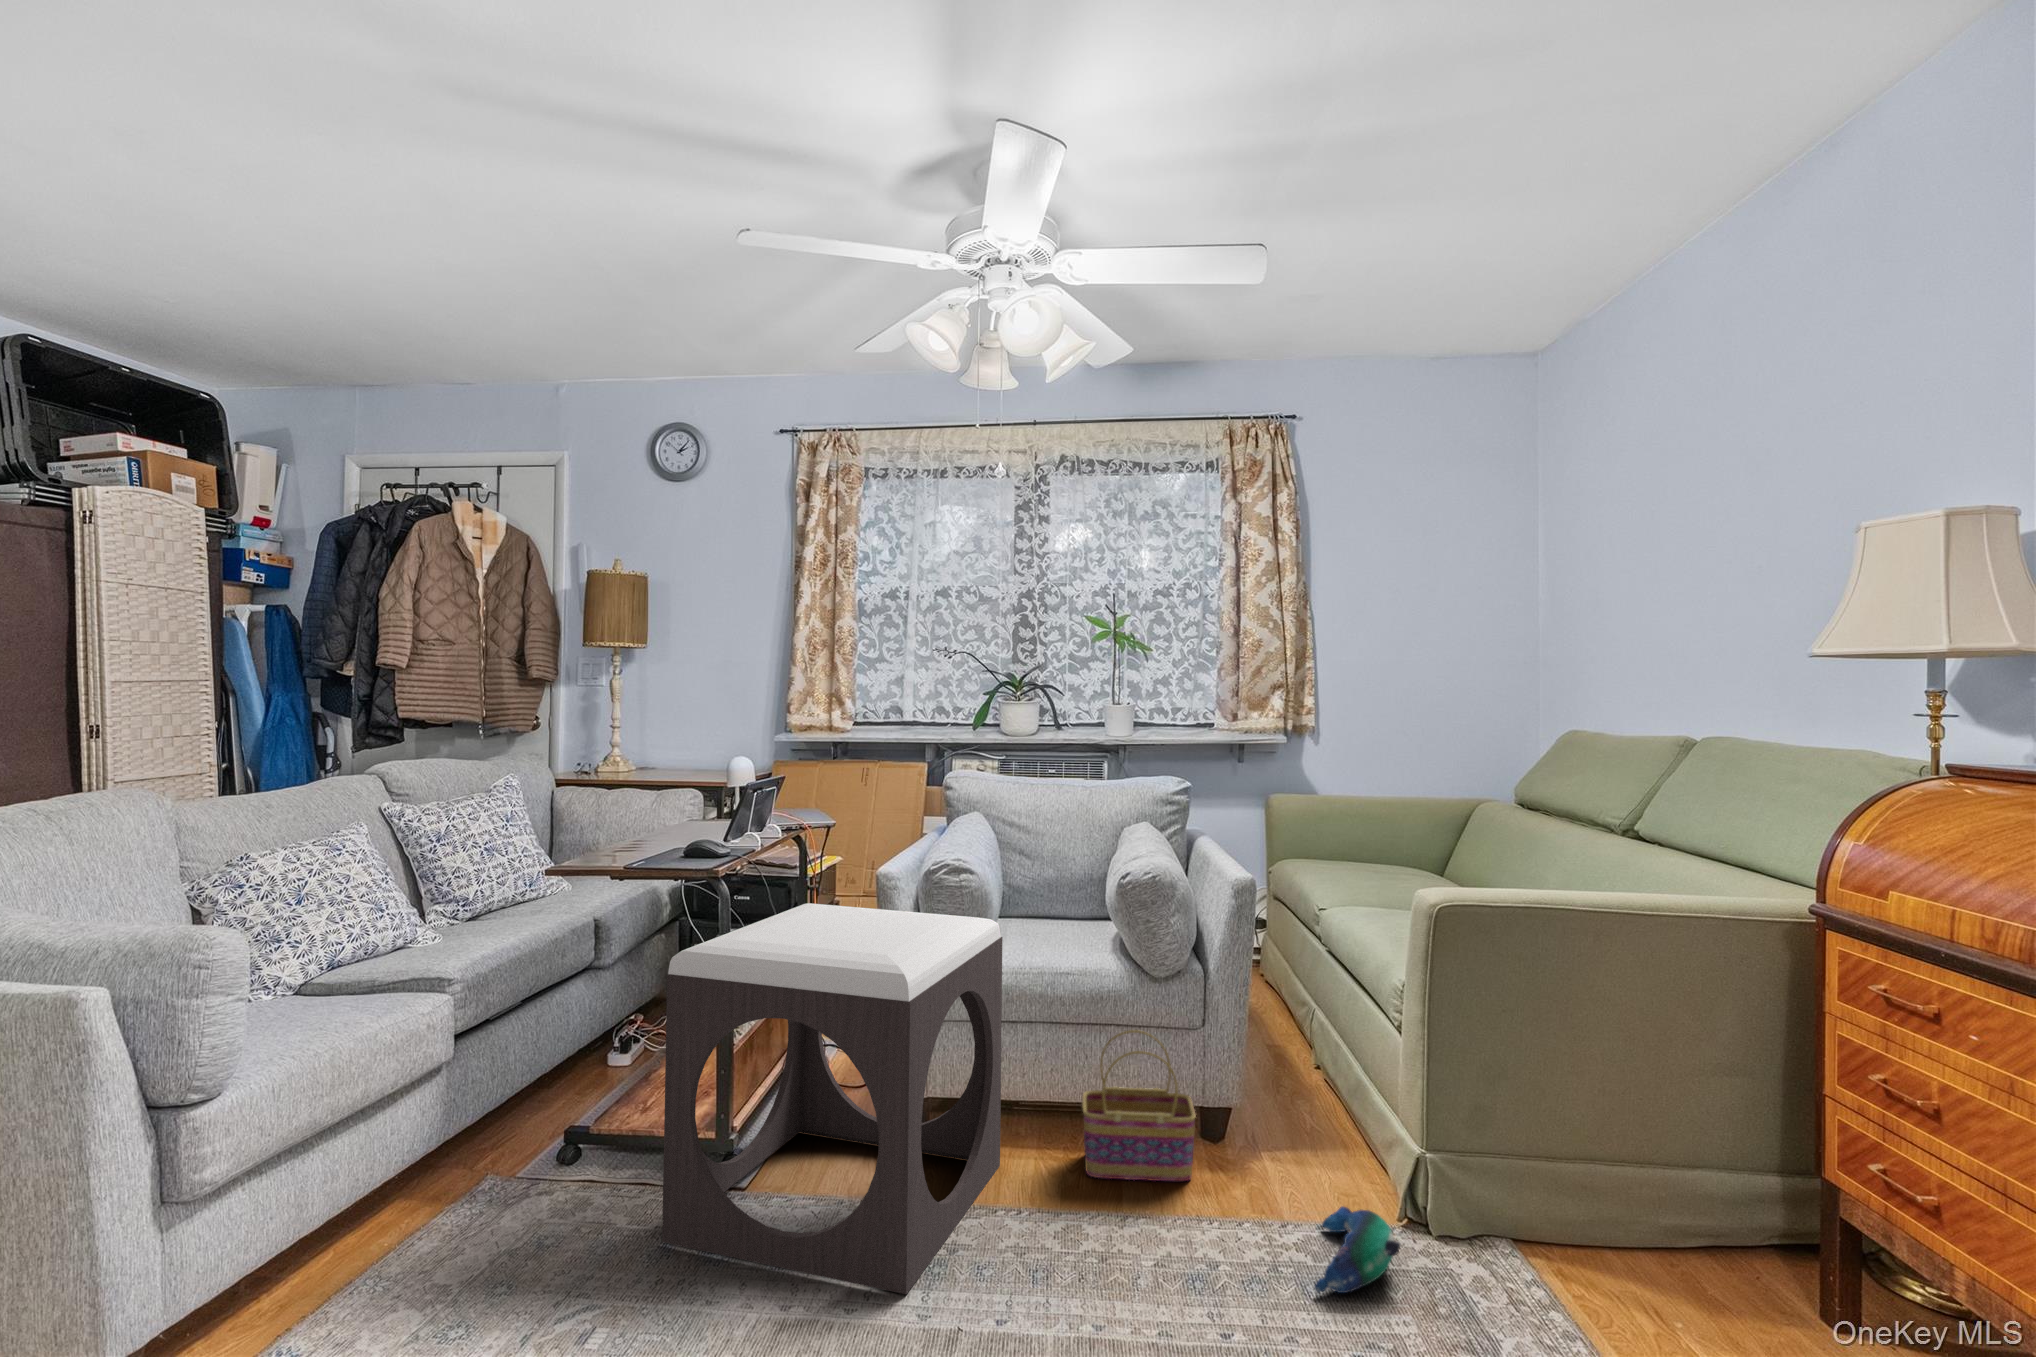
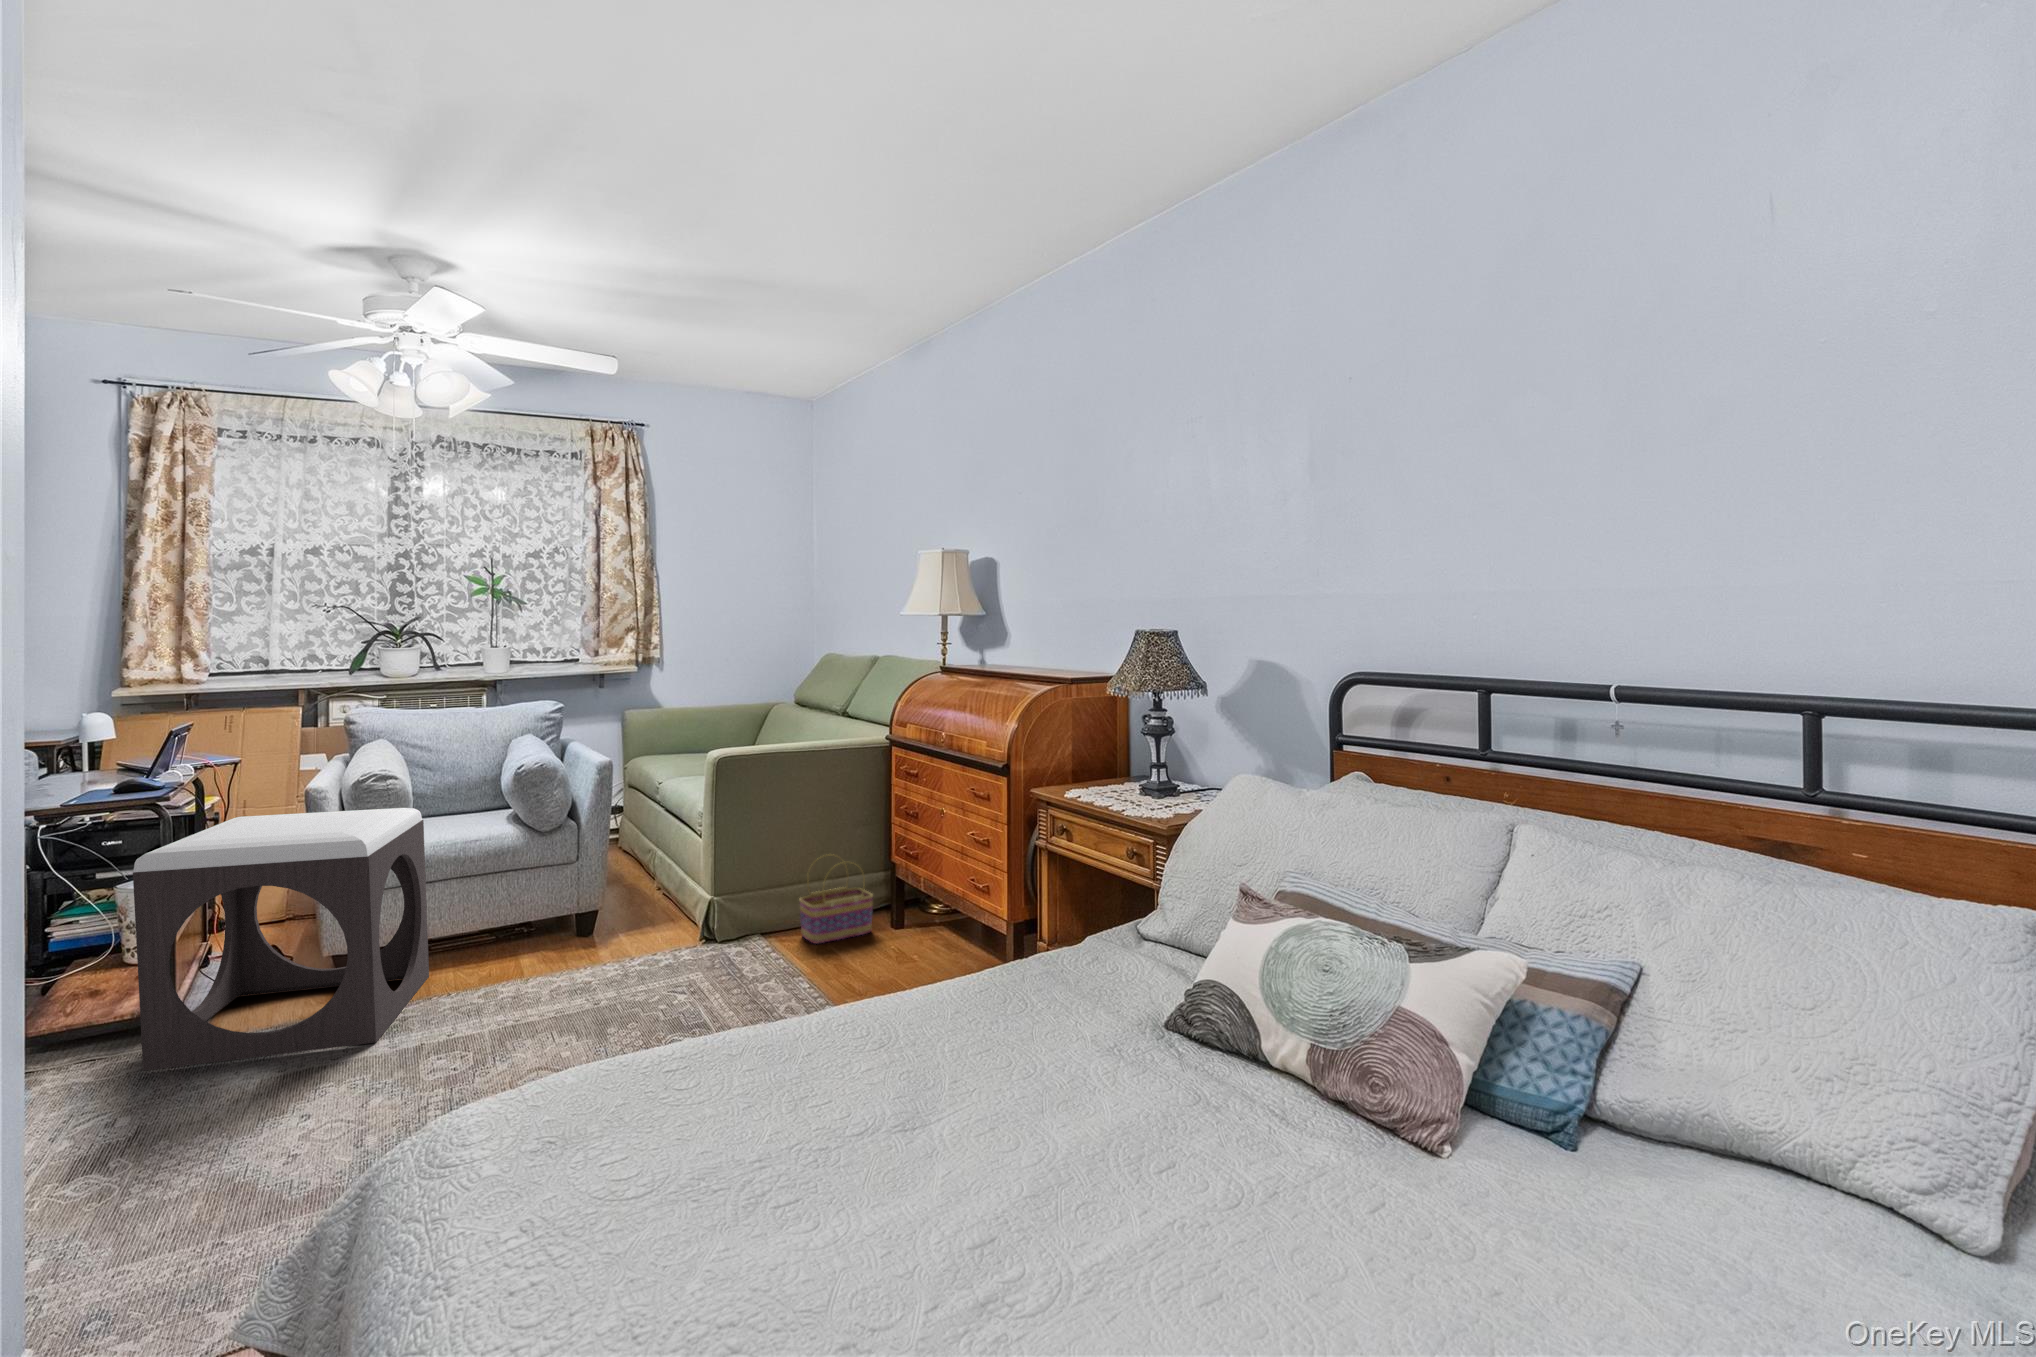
basket: present [1082,1030,1196,1181] -> present [799,858,873,944]
plush toy: present [1314,1206,1401,1293] -> none [650,937,700,980]

